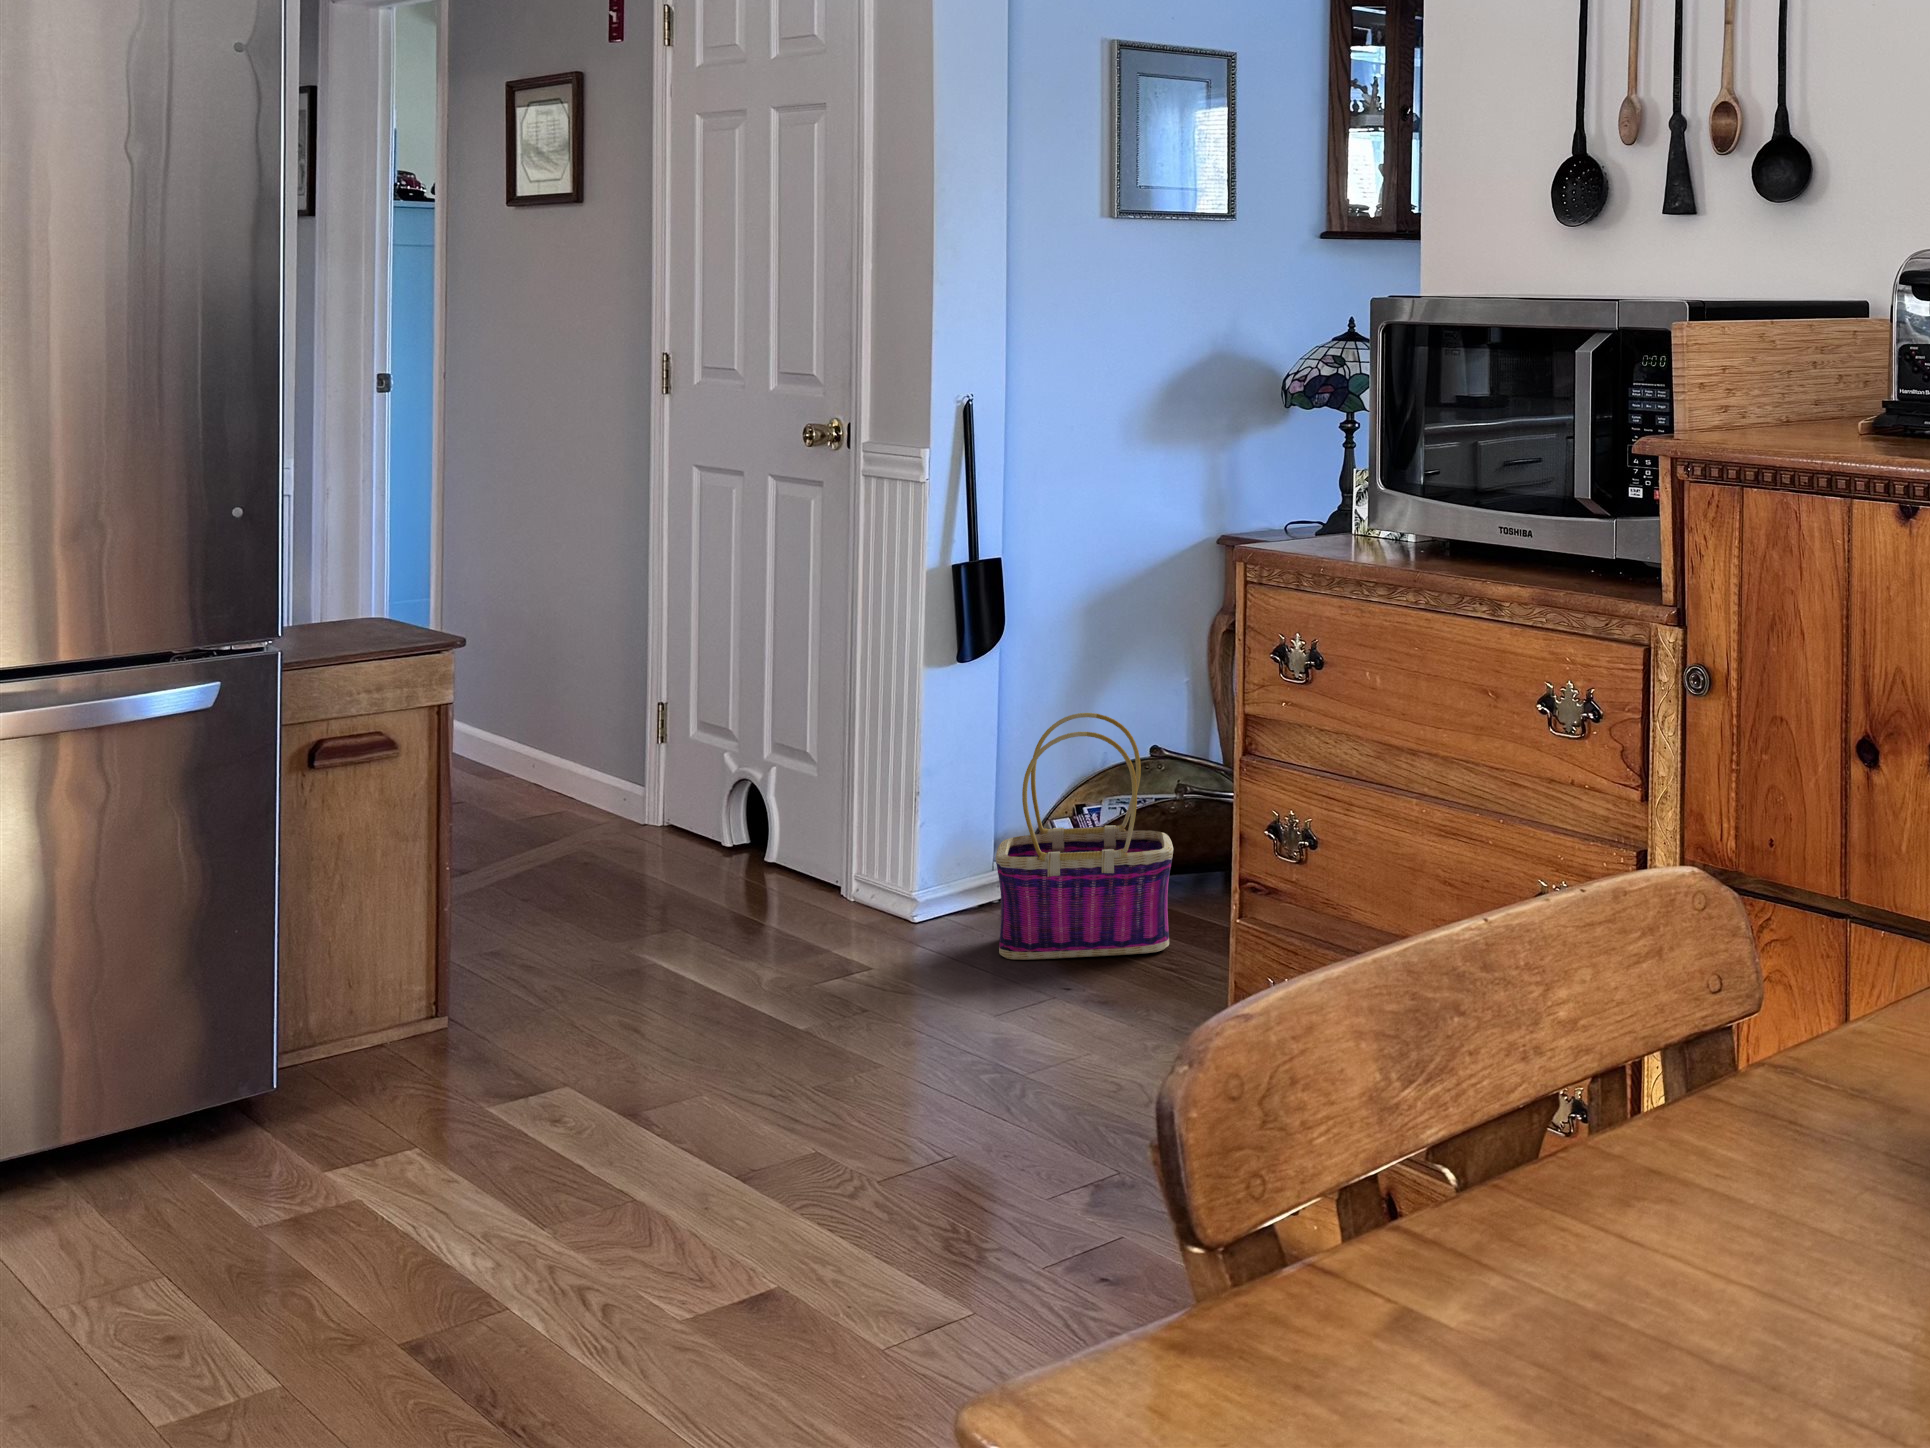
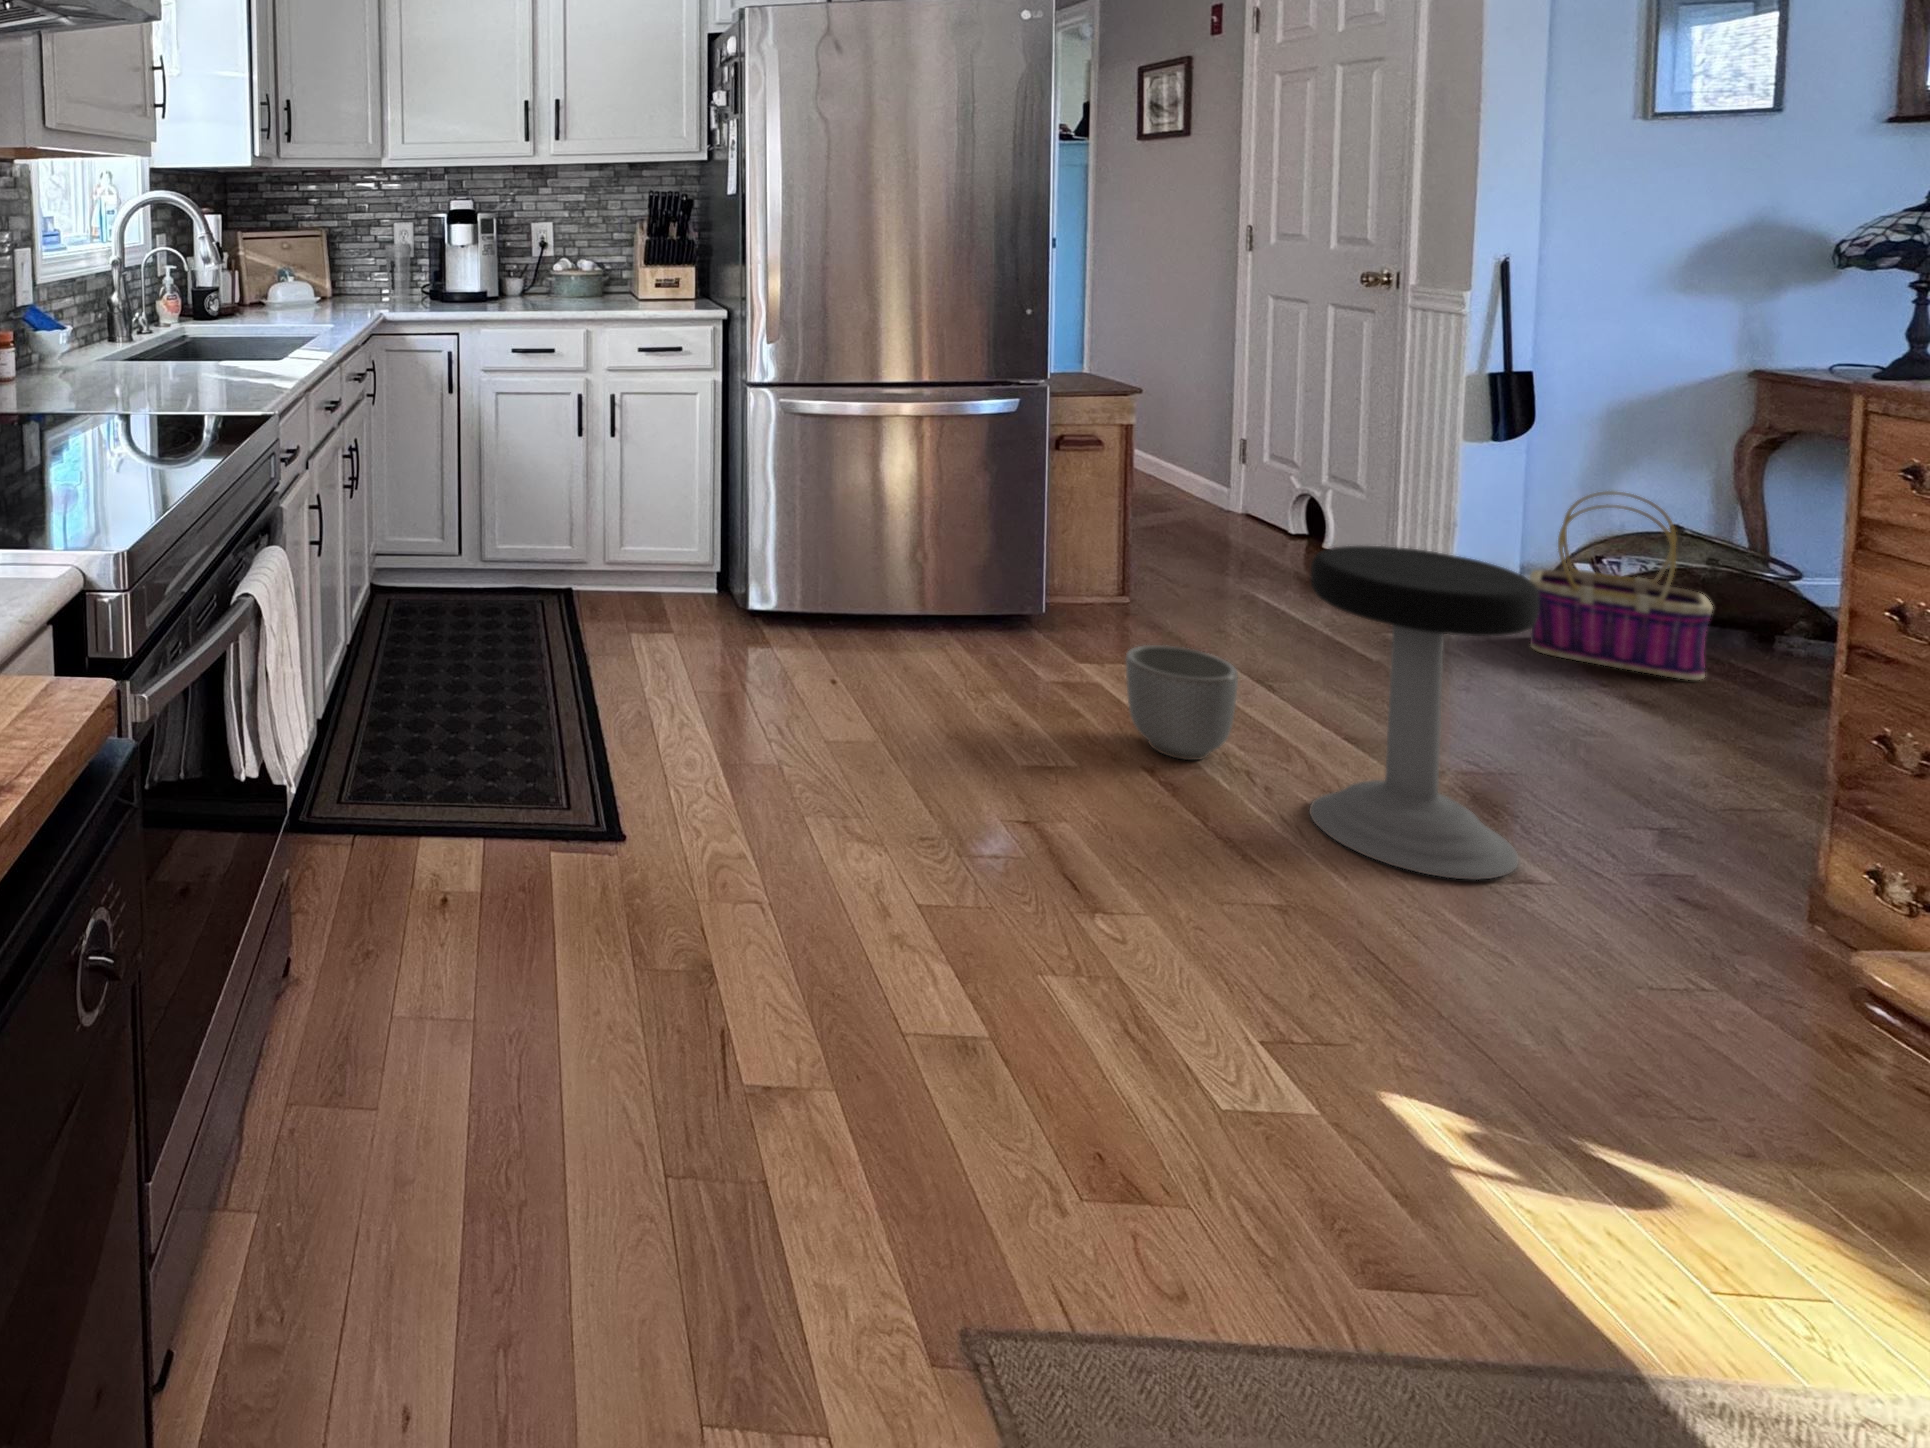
stool: none [667,849,953,1381] -> present [1310,546,1539,880]
planter: none [384,1102,575,1318] -> present [1126,645,1238,760]

